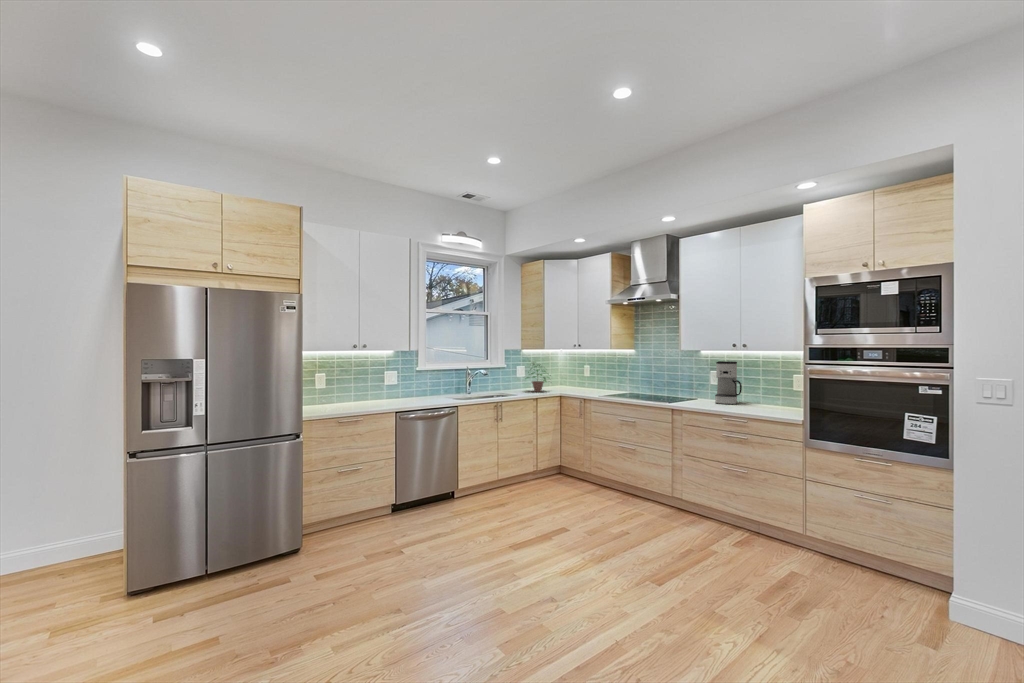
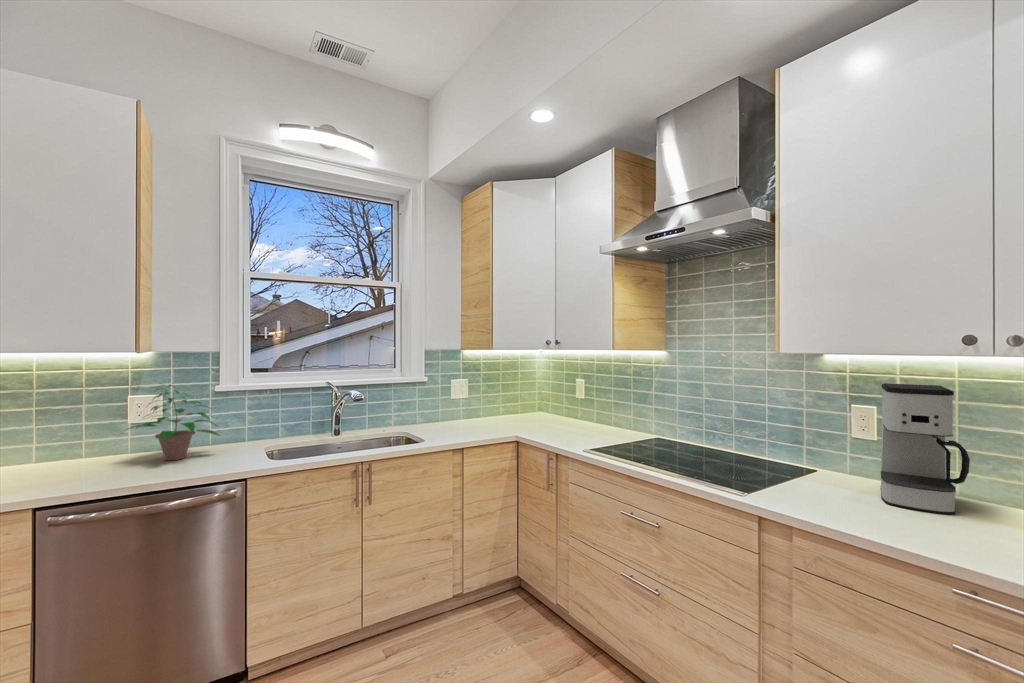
potted plant: present [527,364,547,392] -> present [128,385,219,460]

